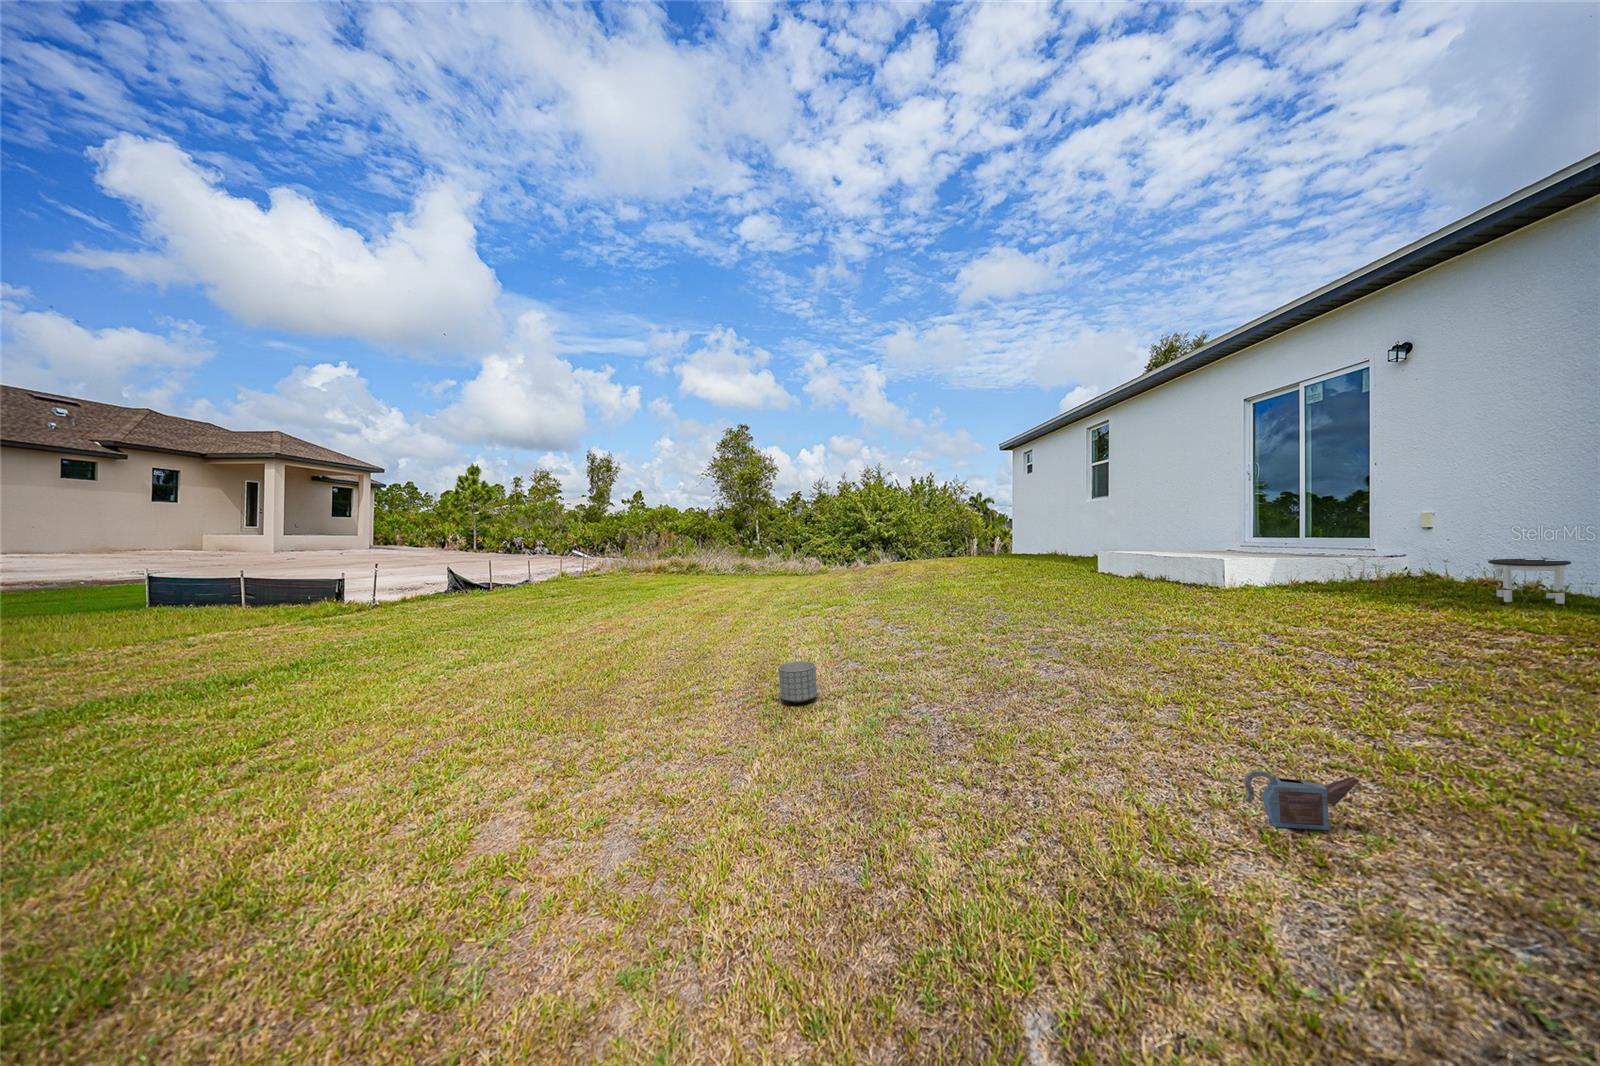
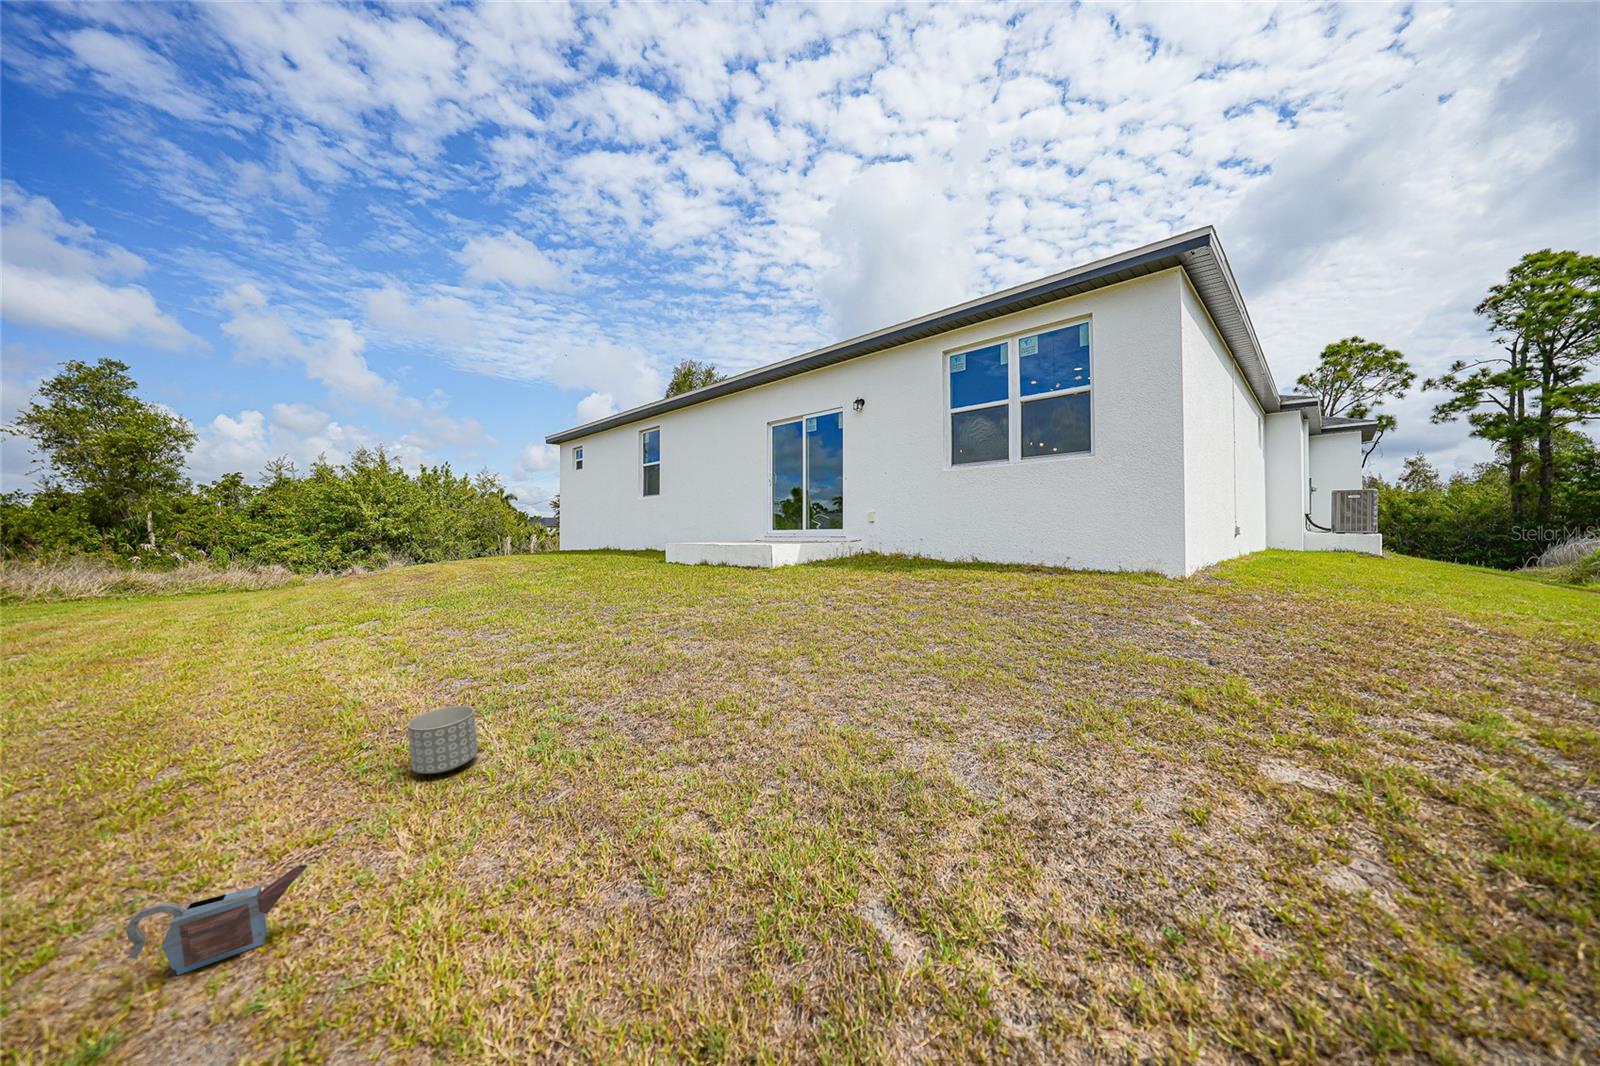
round table: present [1488,559,1571,604] -> none [905,539,936,565]
watering can: present [1244,770,1359,830] -> present [126,864,307,975]

